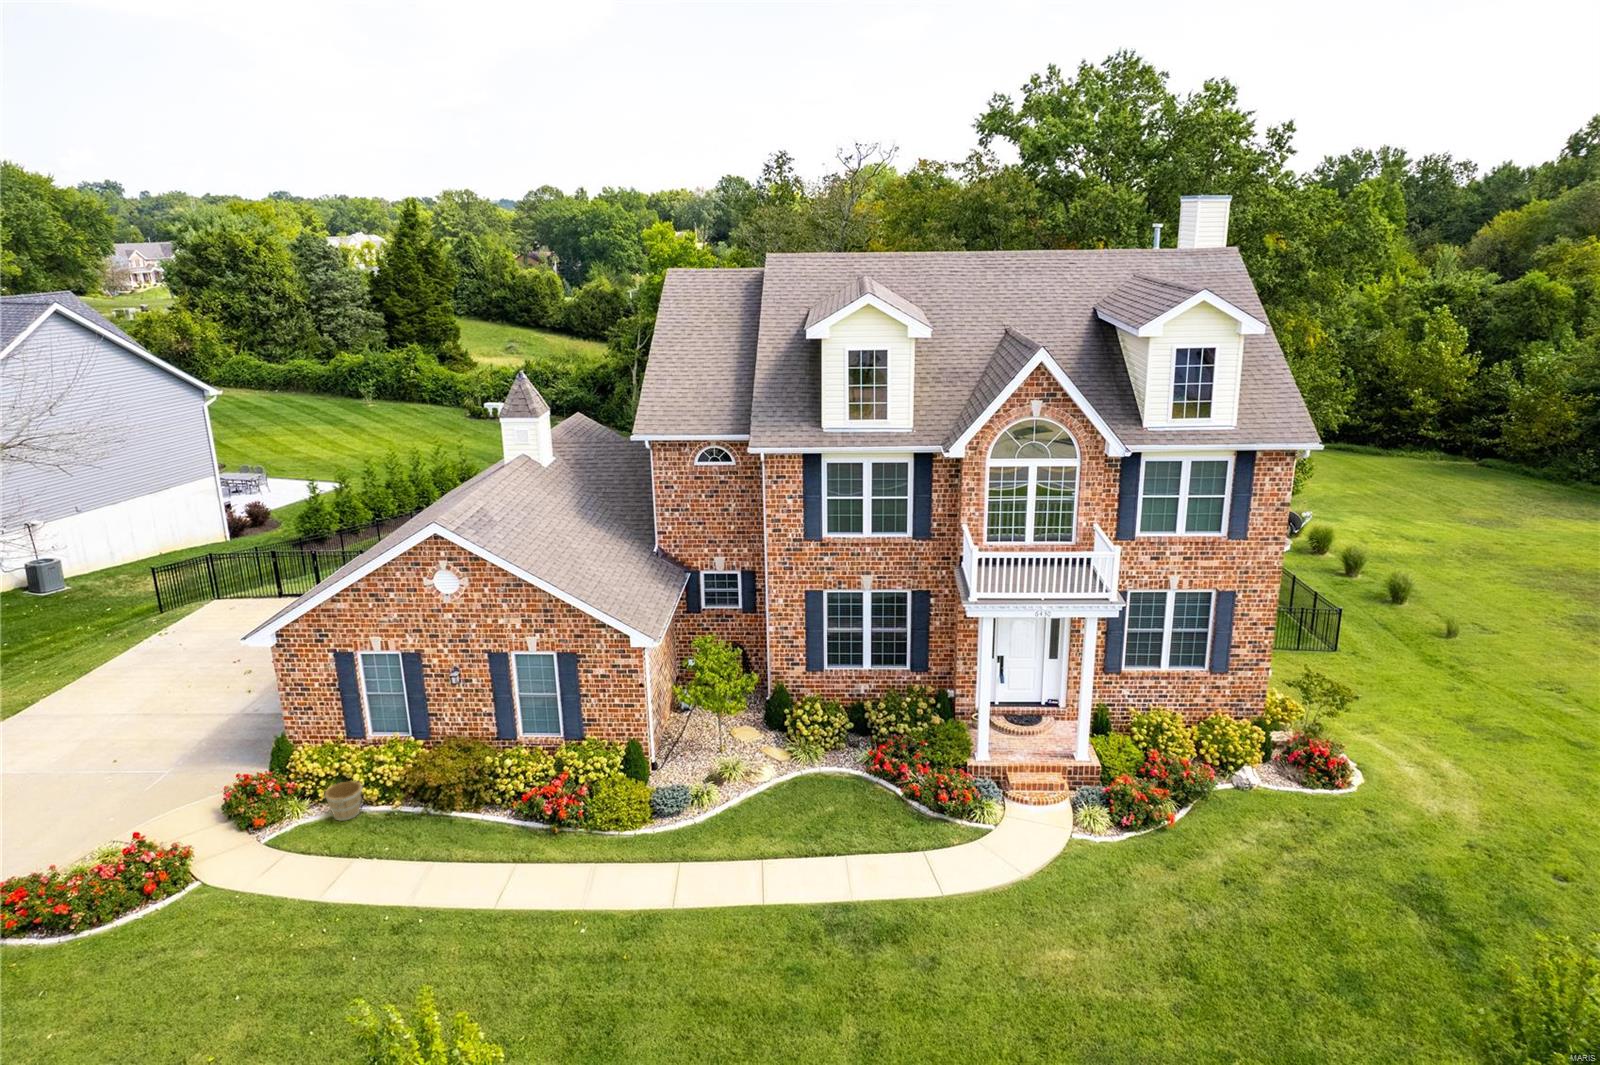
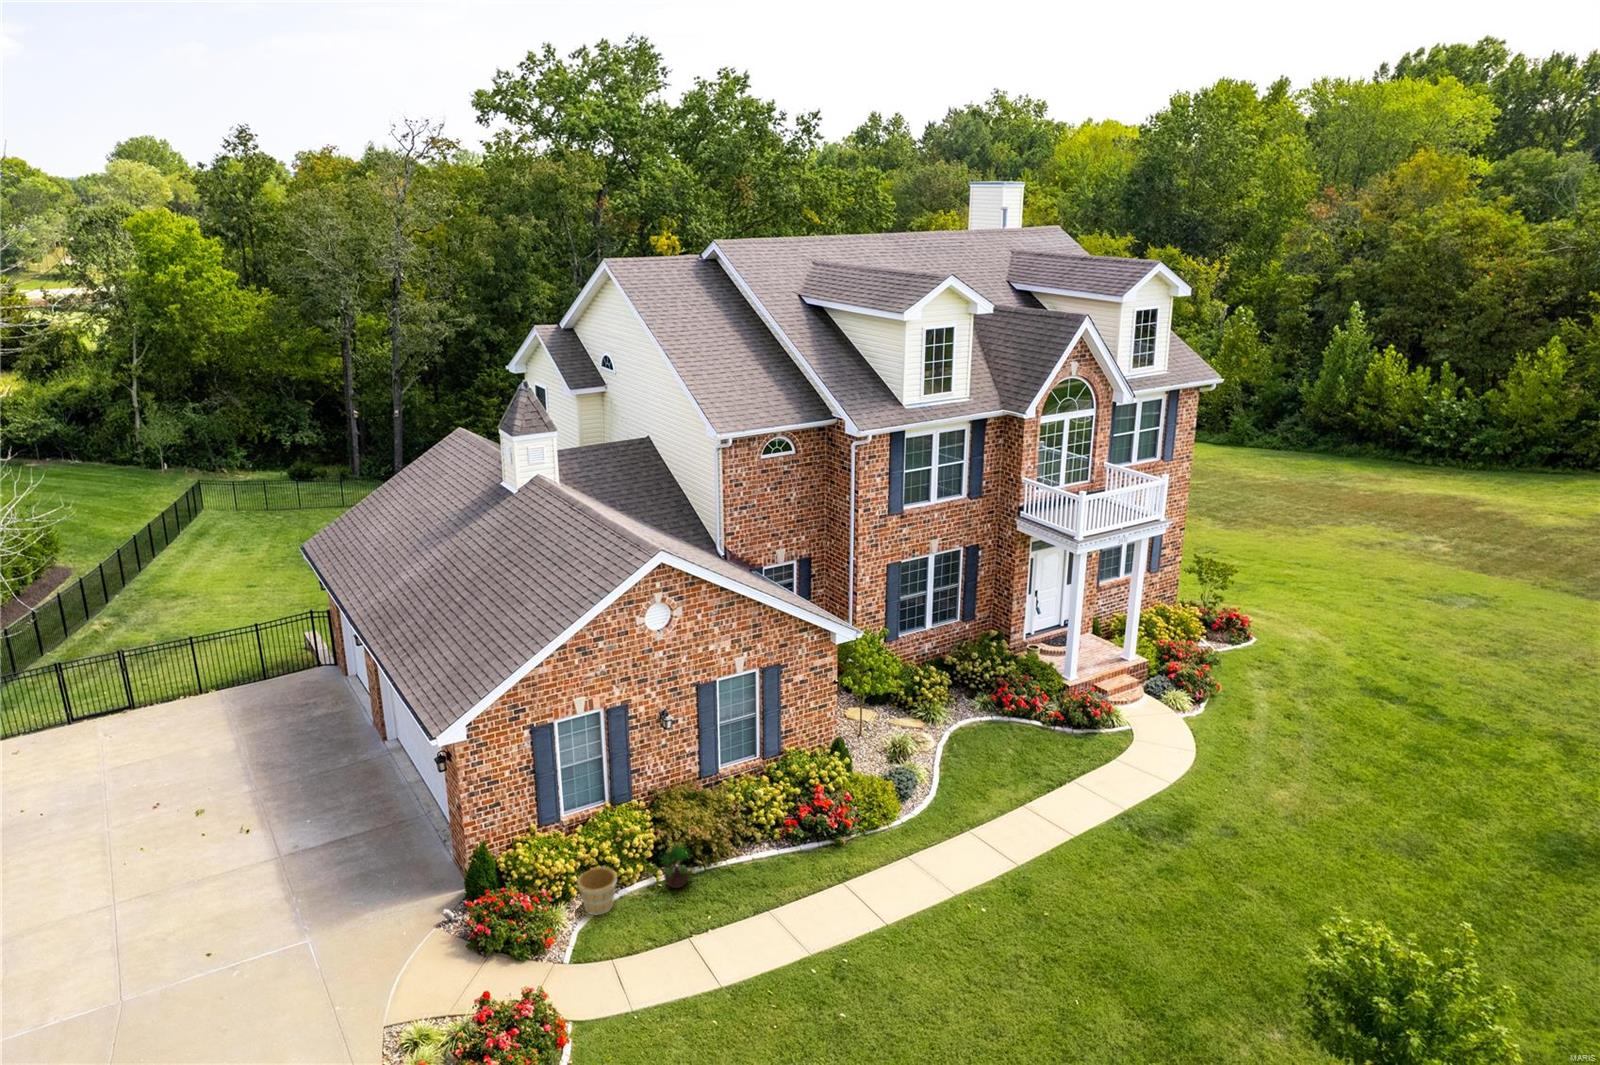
potted tree: none [386,778,424,822] -> present [661,845,688,888]

